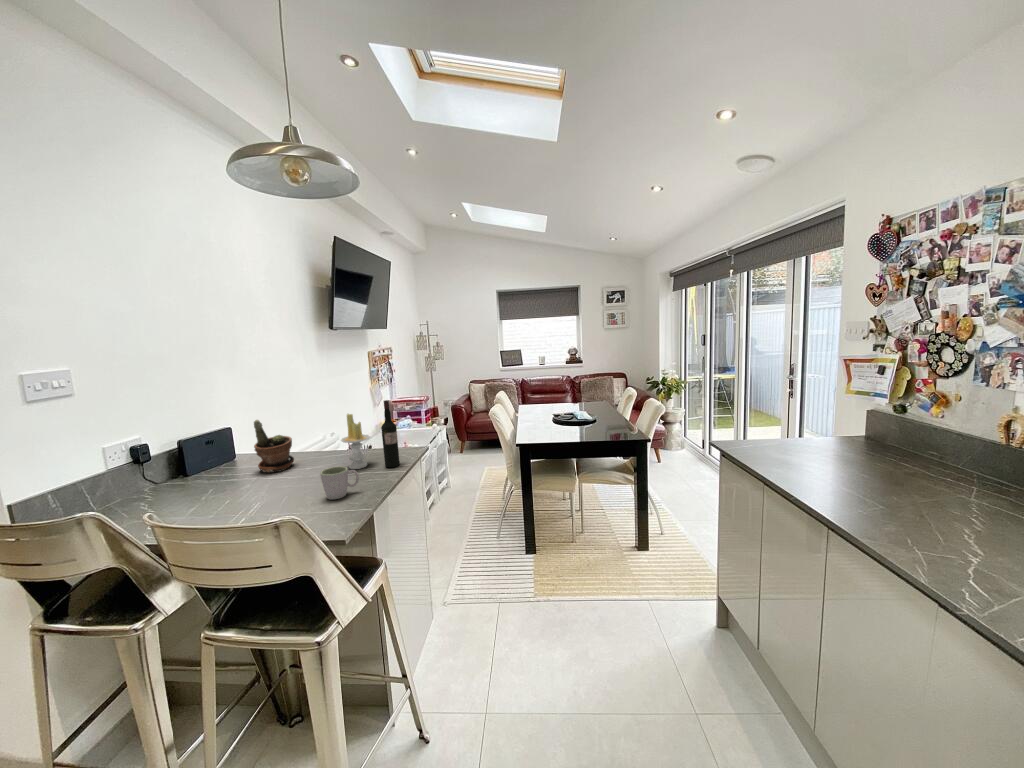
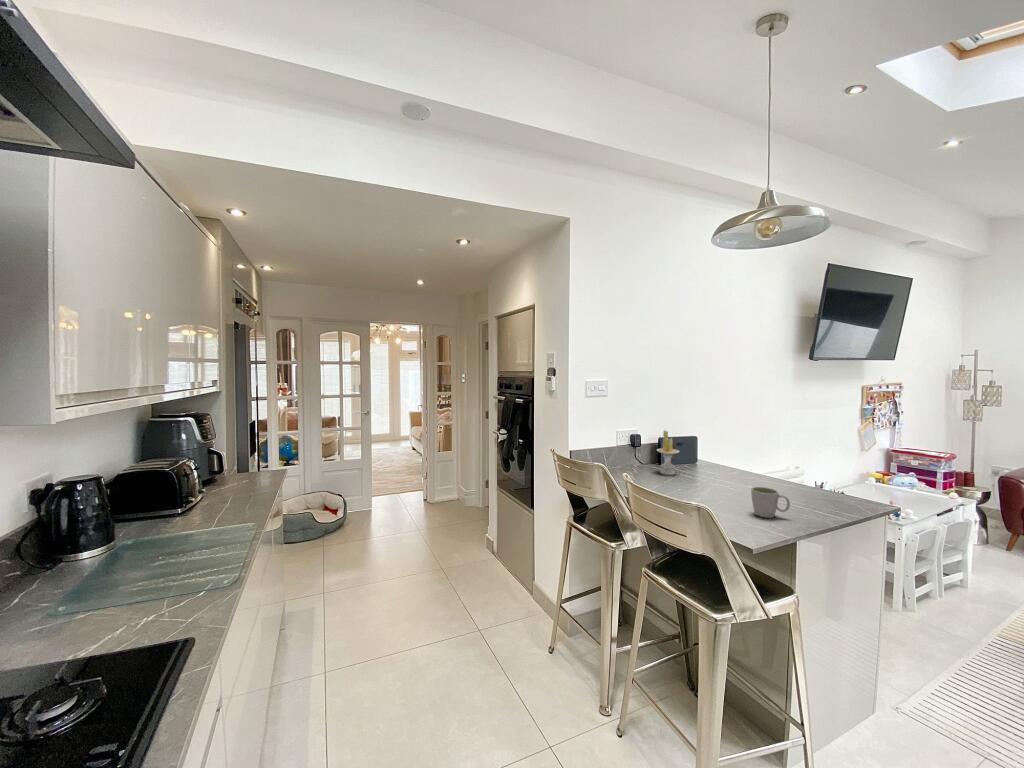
wine bottle: present [381,400,400,467] -> none [830,437,851,512]
candle: present [341,414,370,469] -> present [657,430,679,475]
potted plant: present [254,420,294,473] -> none [708,433,740,481]

